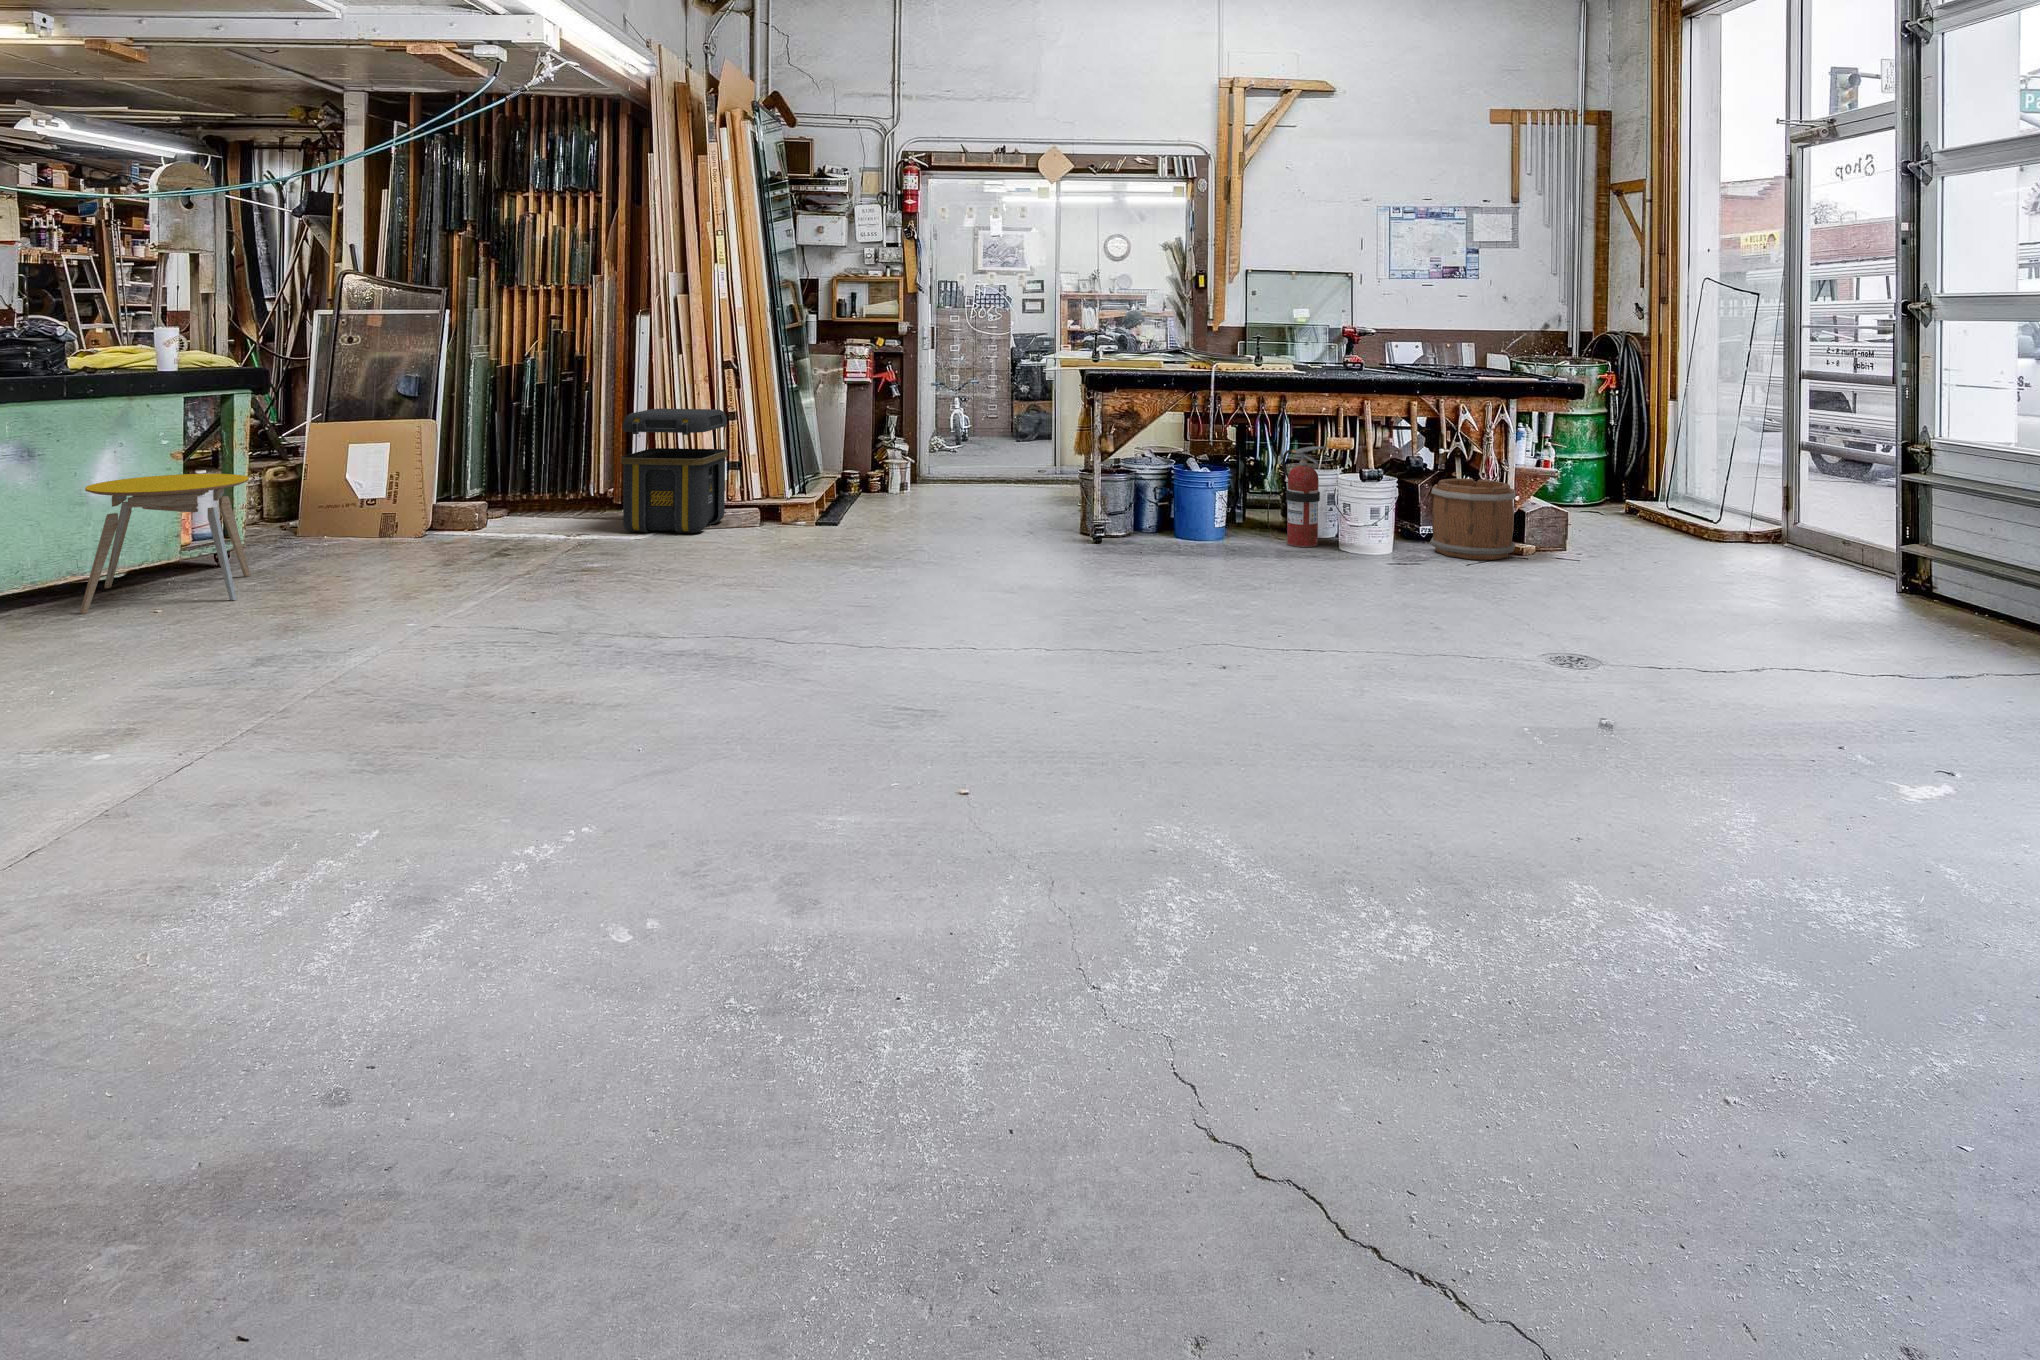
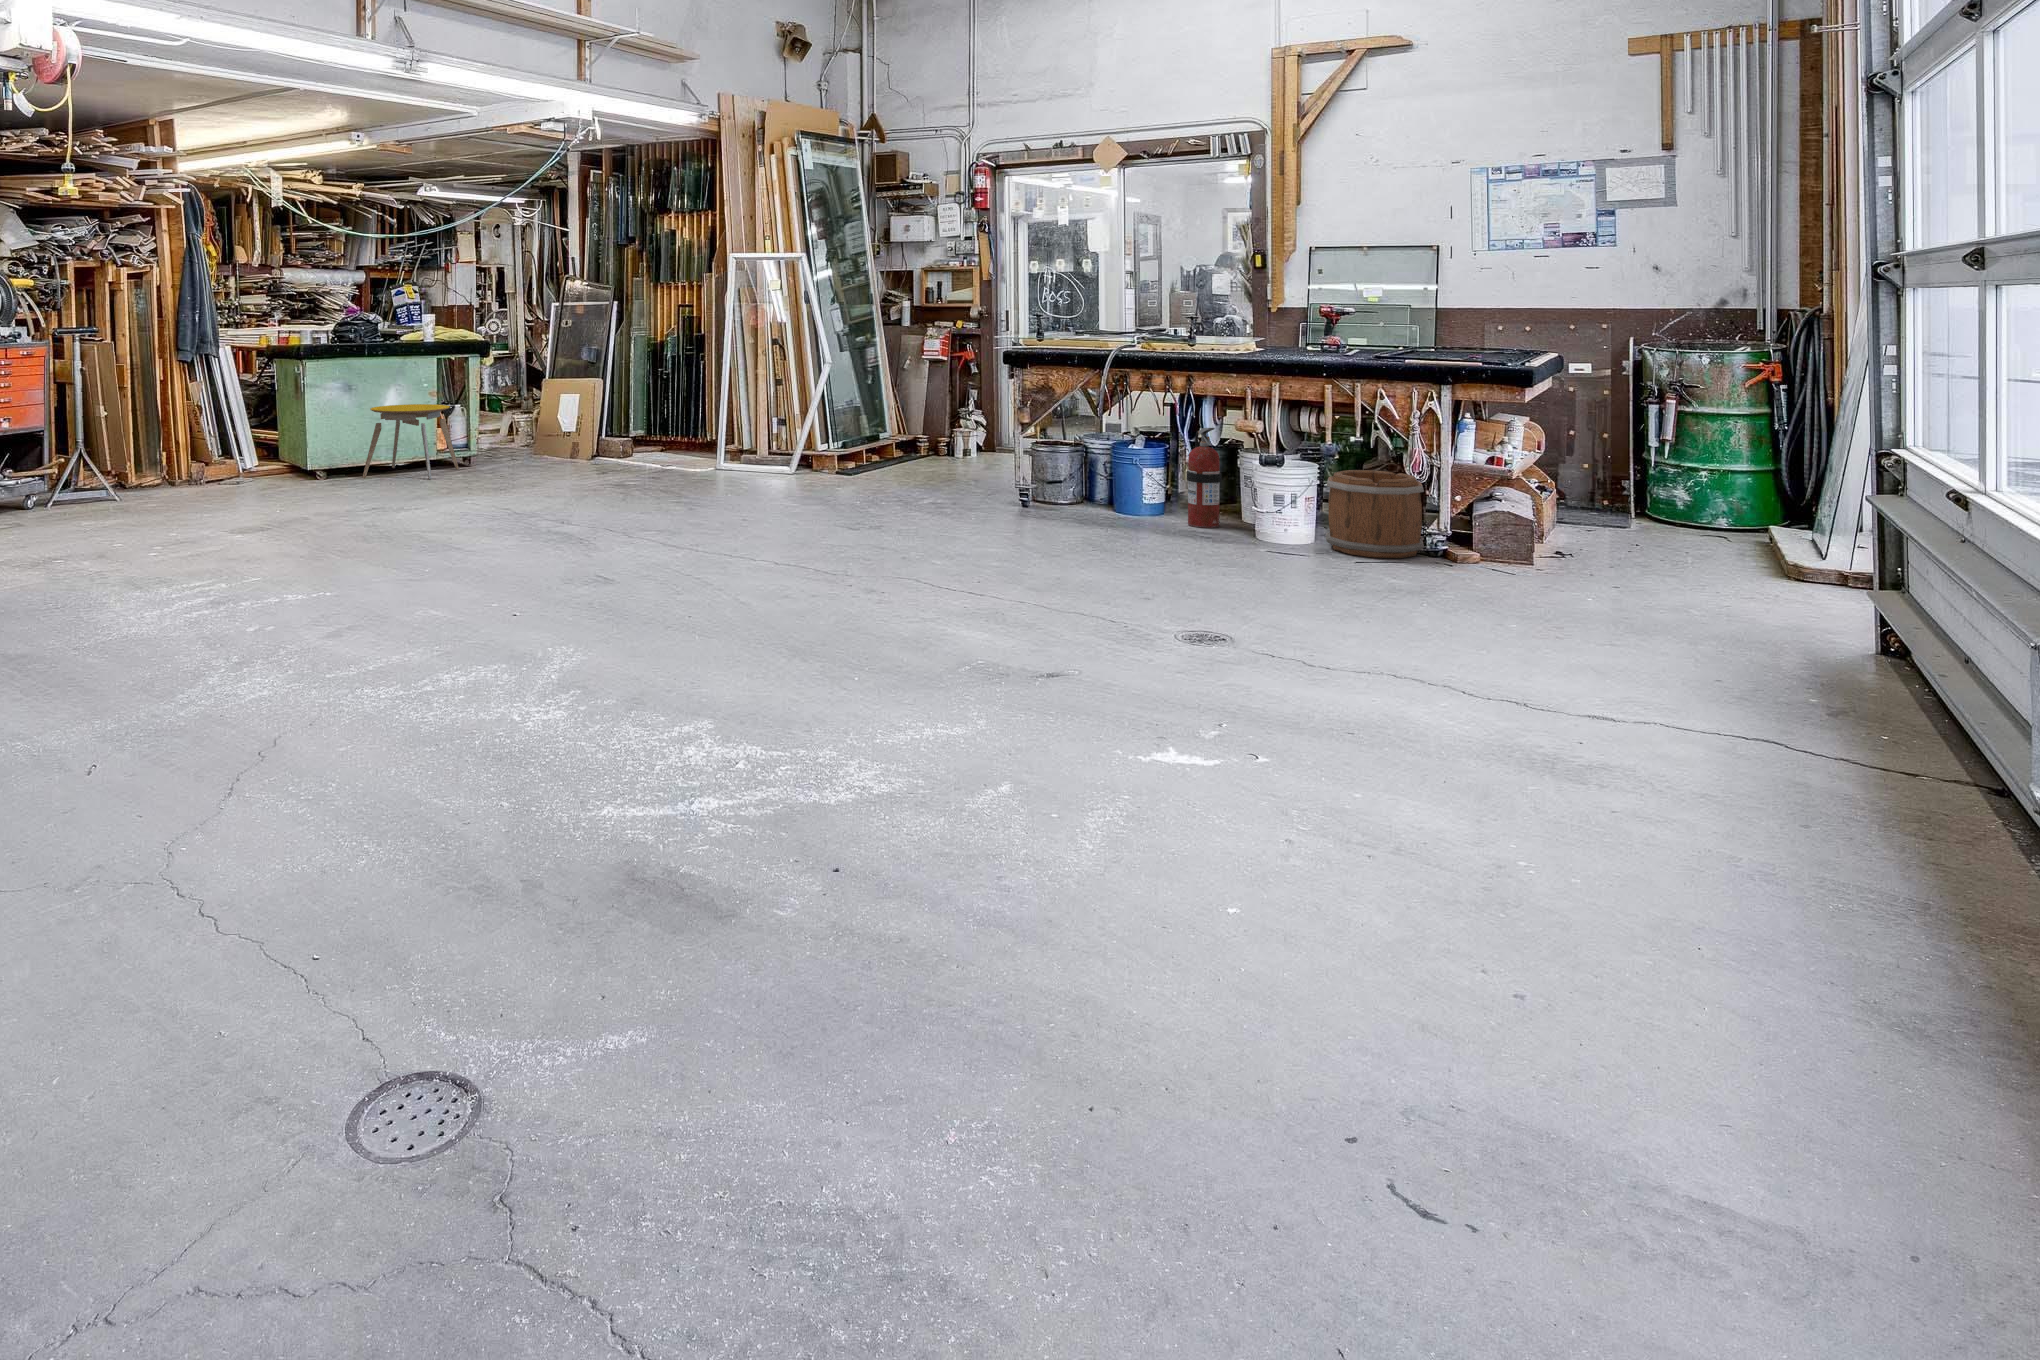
toolbox: present [621,409,728,533] -> none [689,376,773,471]

